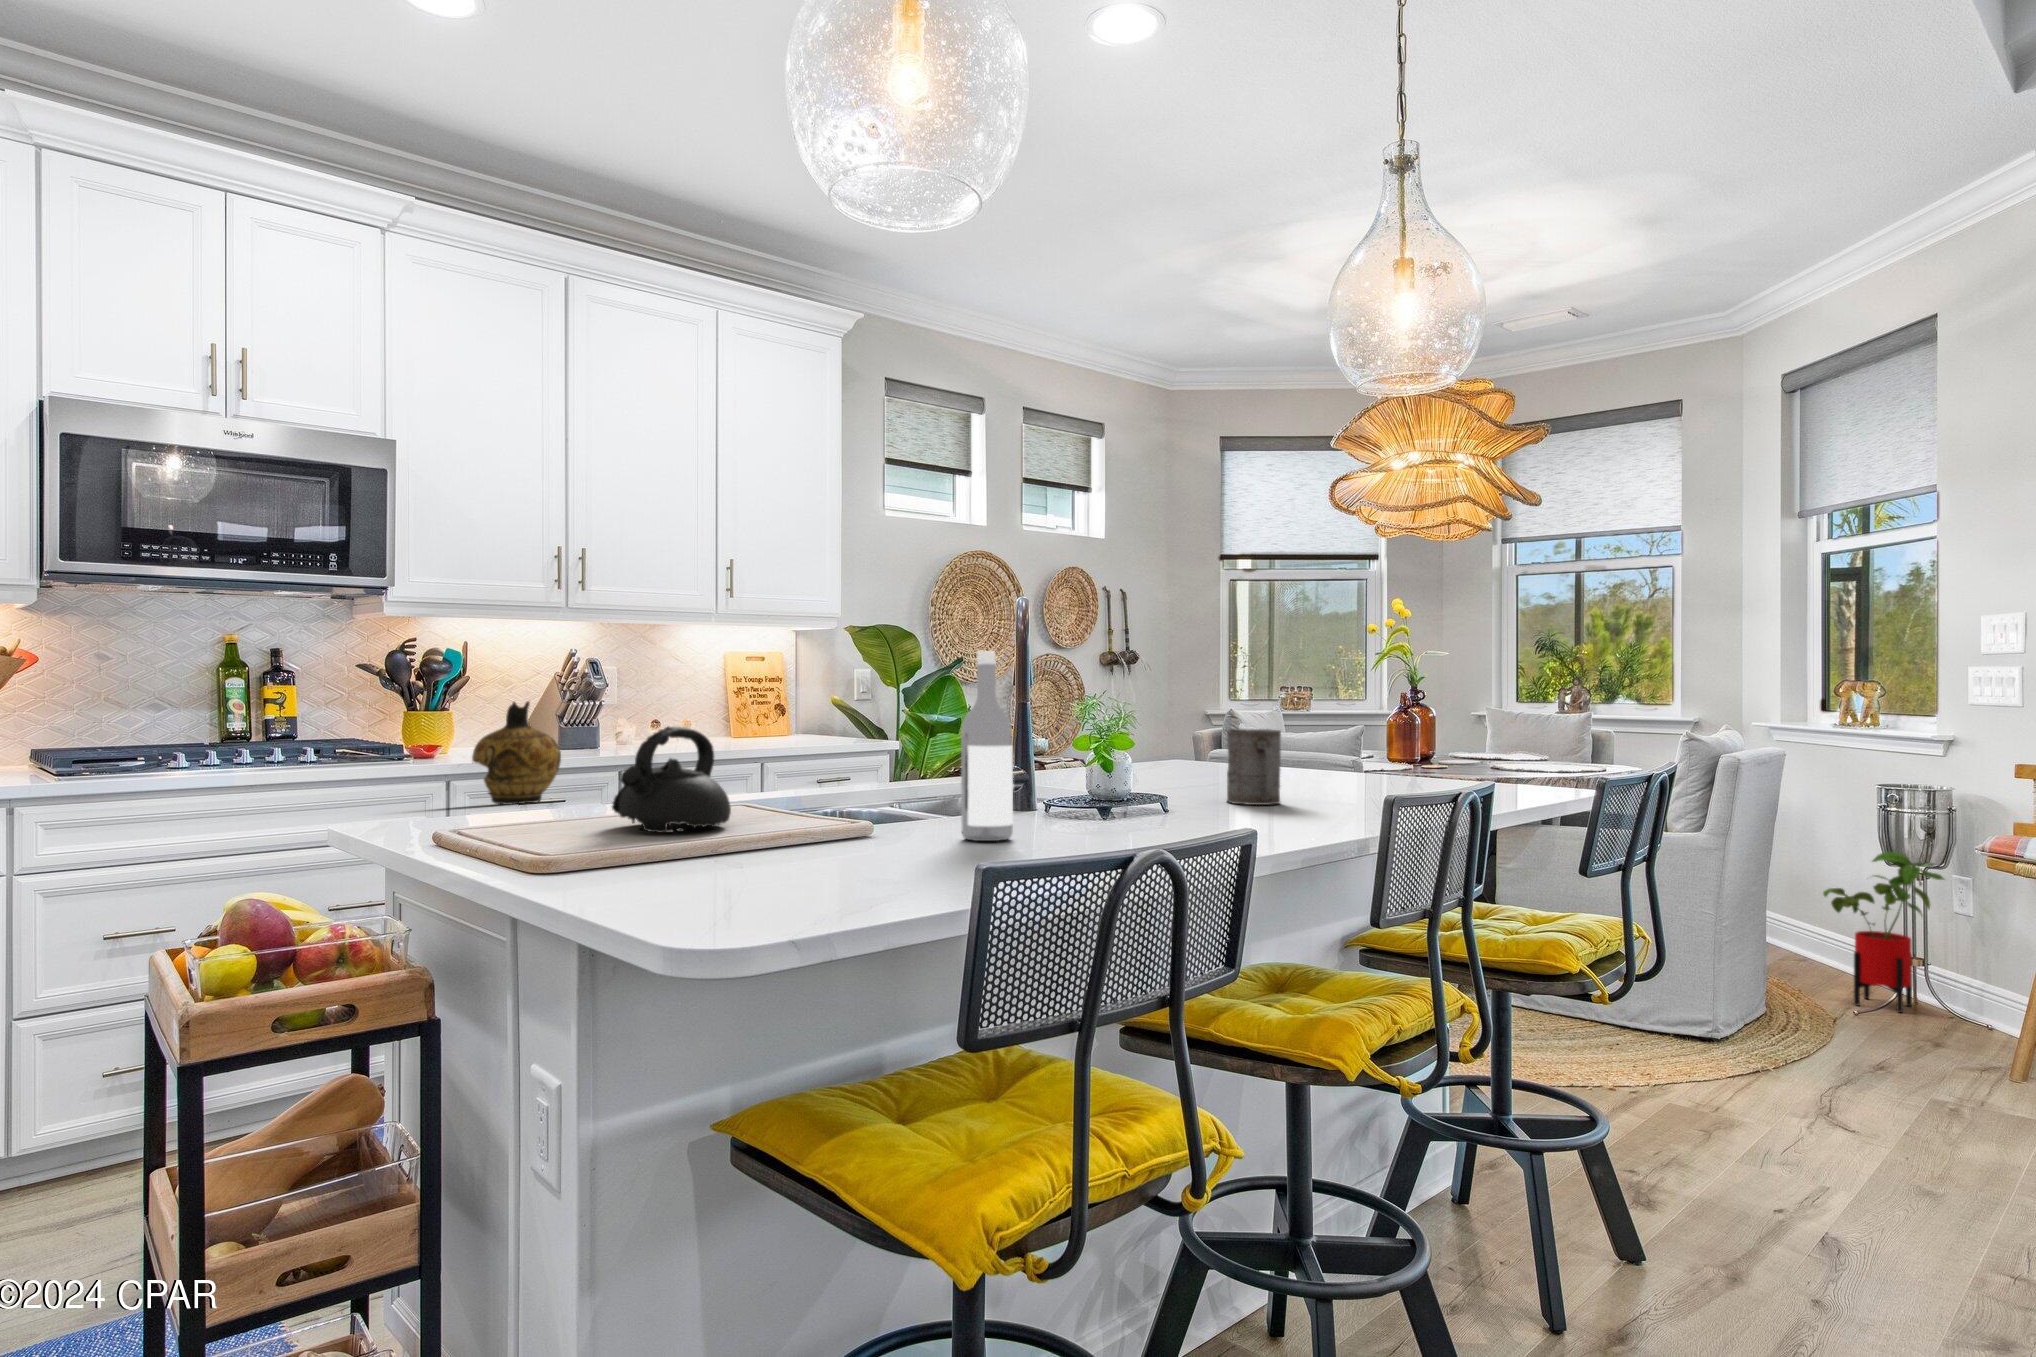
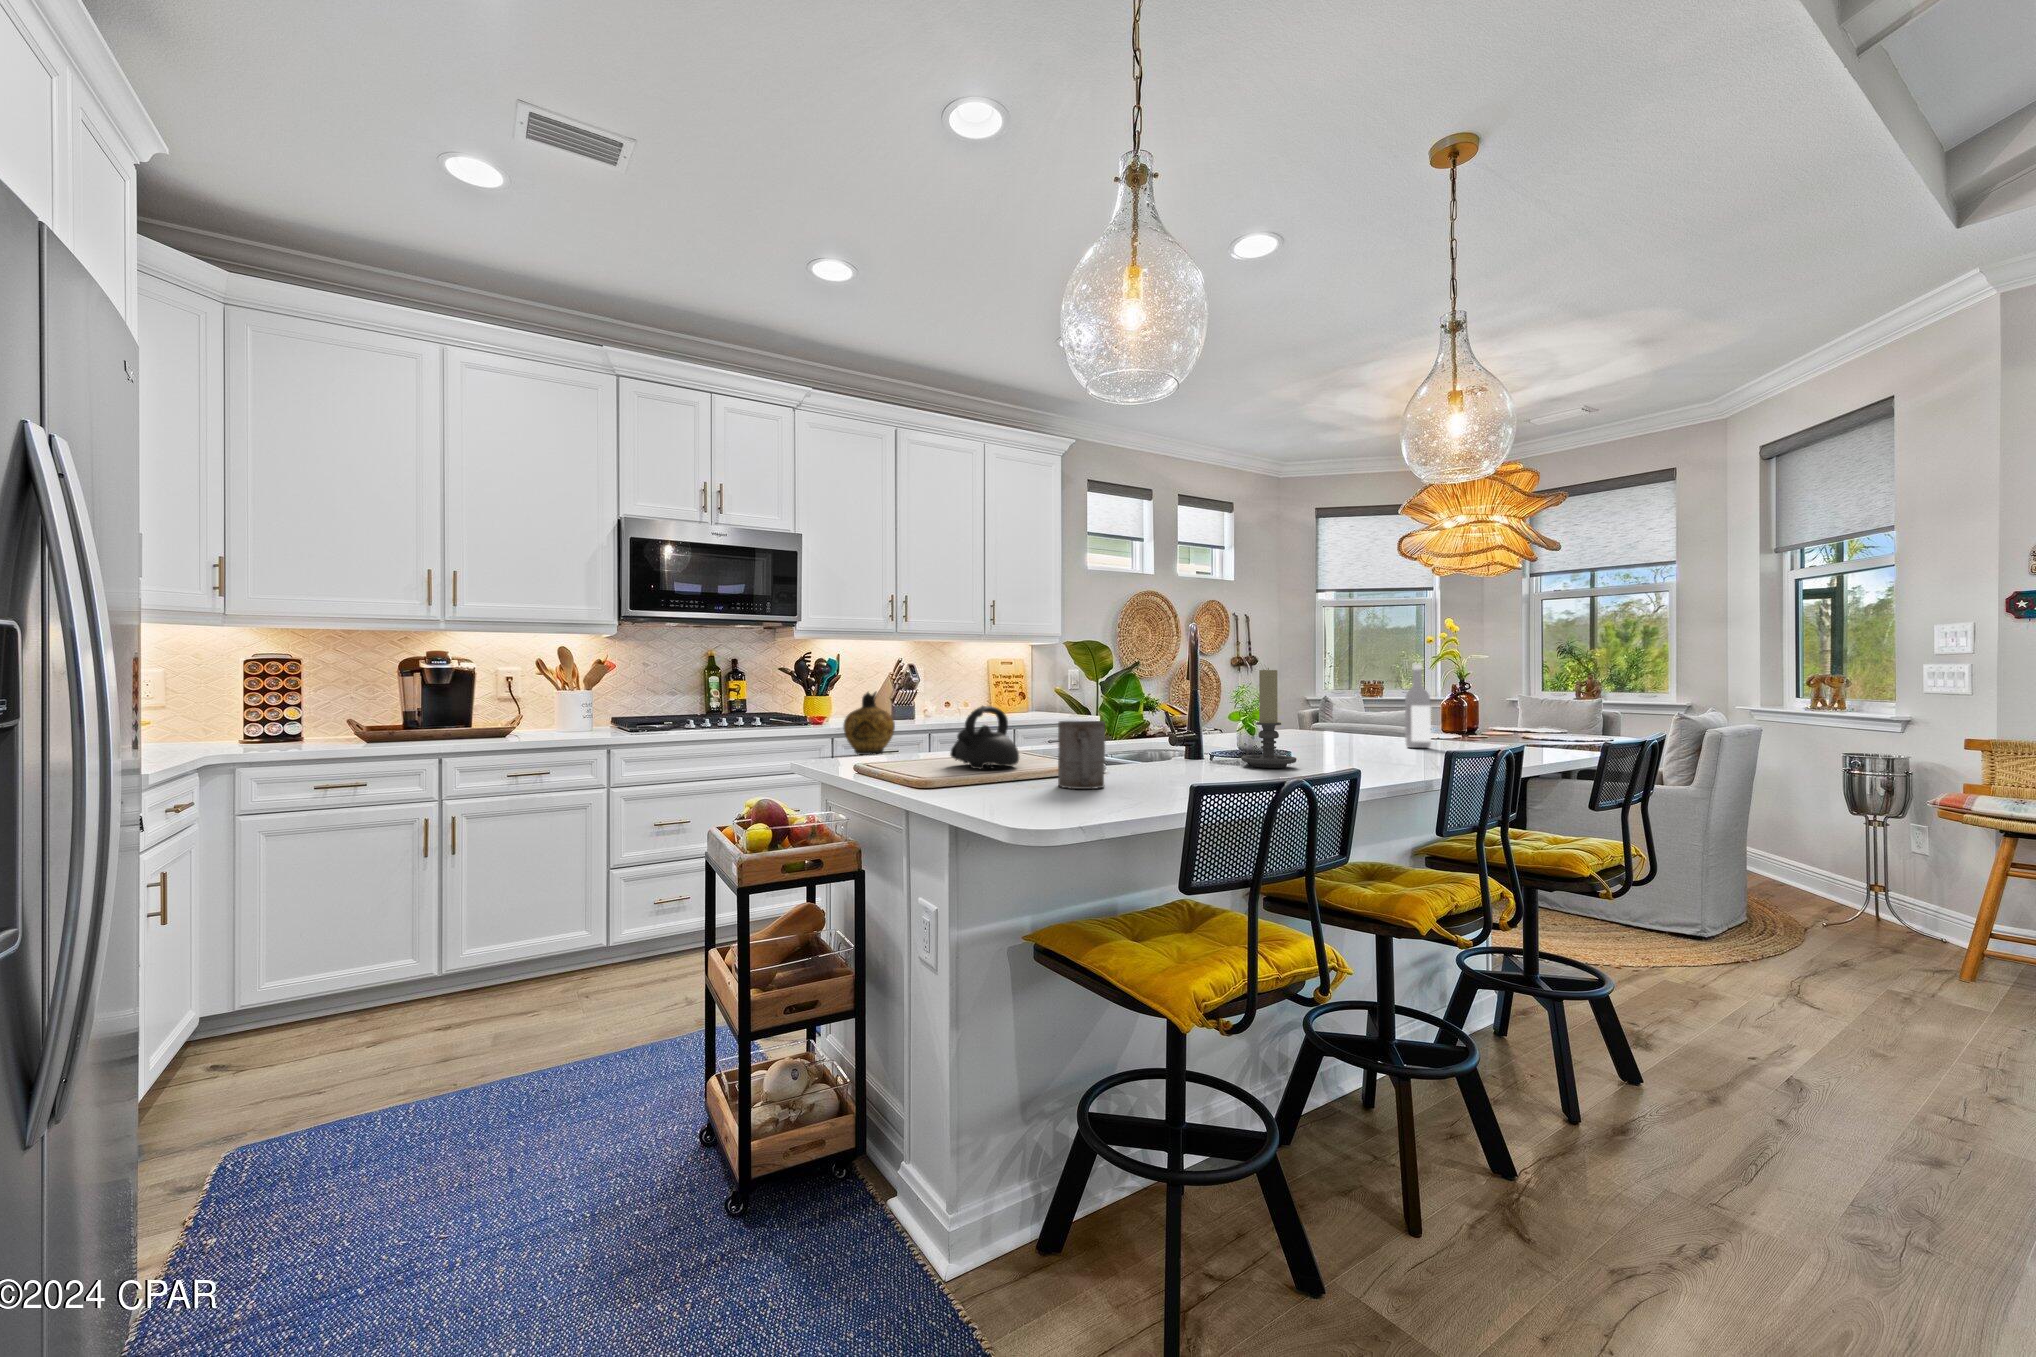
wine bottle: present [961,651,1013,841] -> present [1405,664,1431,748]
candle holder: none [1089,666,1171,822] -> present [1241,668,1297,768]
mug: present [1227,729,1281,805] -> present [1058,721,1105,789]
house plant: present [1823,852,1944,1013] -> none [1795,804,1901,926]

